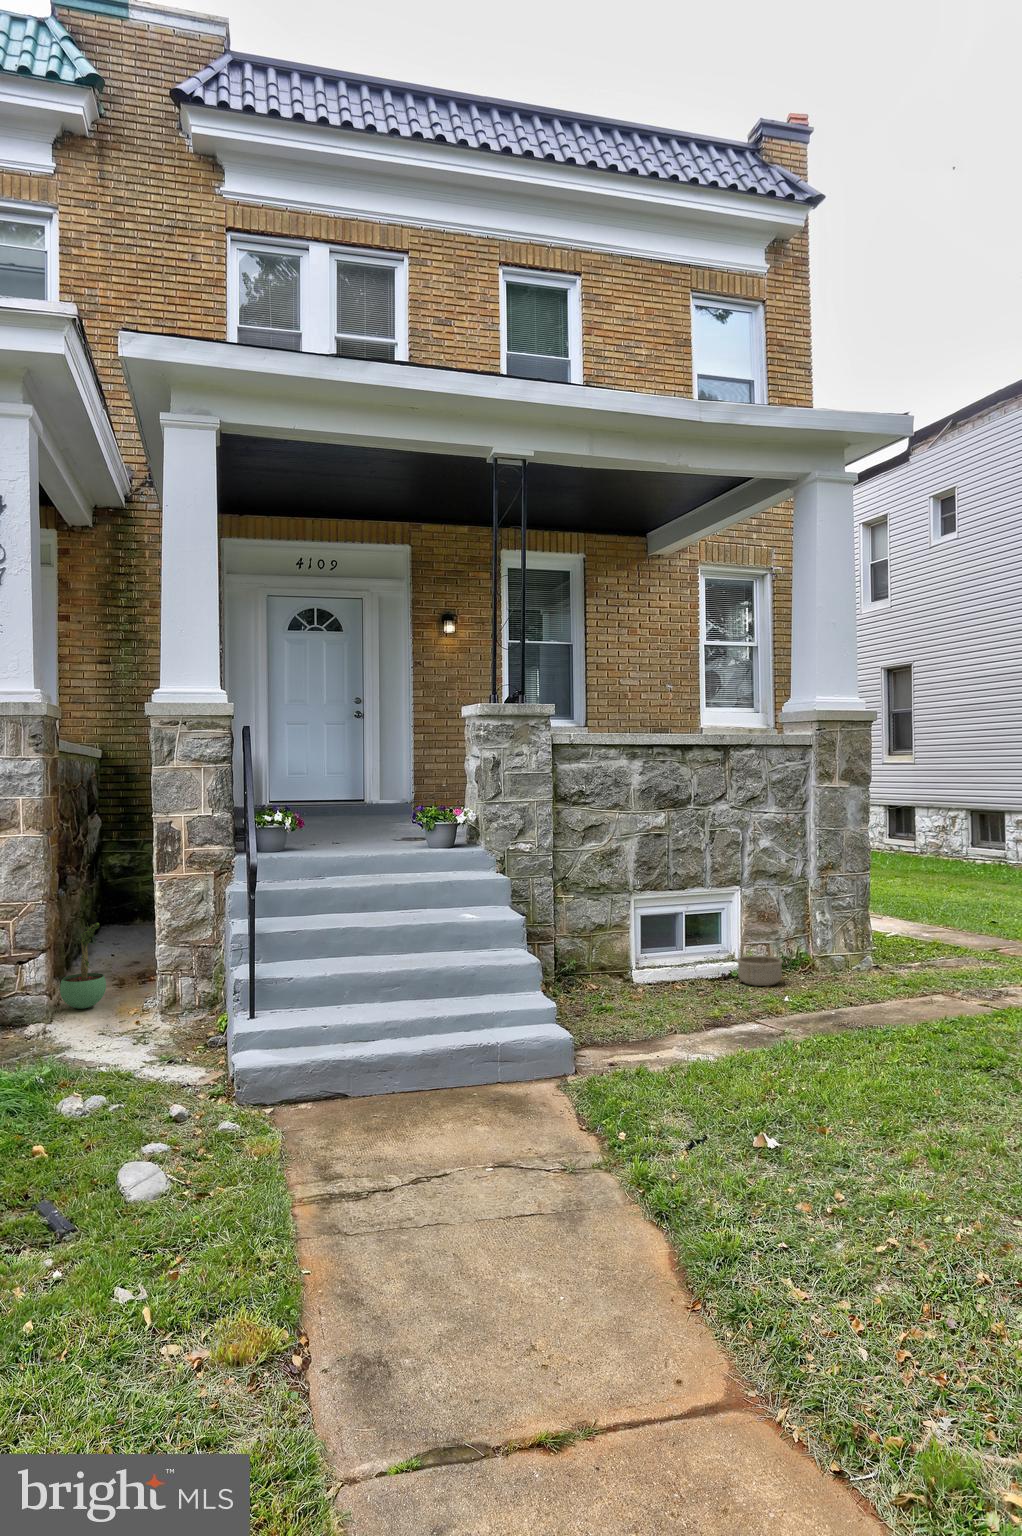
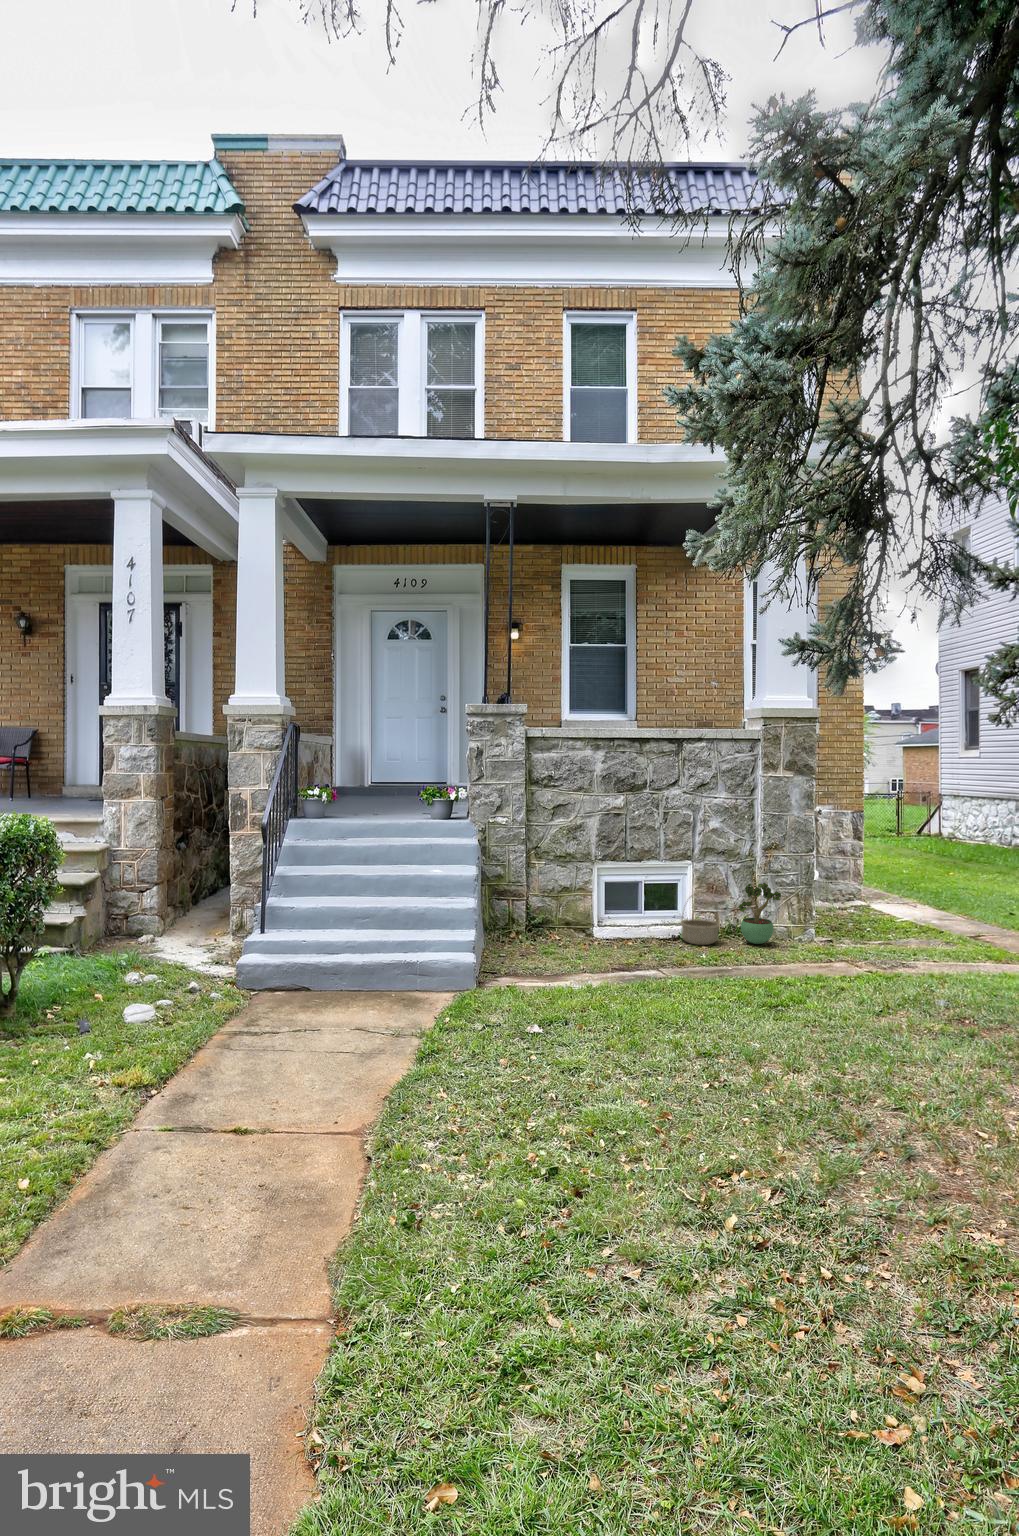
potted plant: present [60,923,106,1009] -> present [739,883,781,944]

